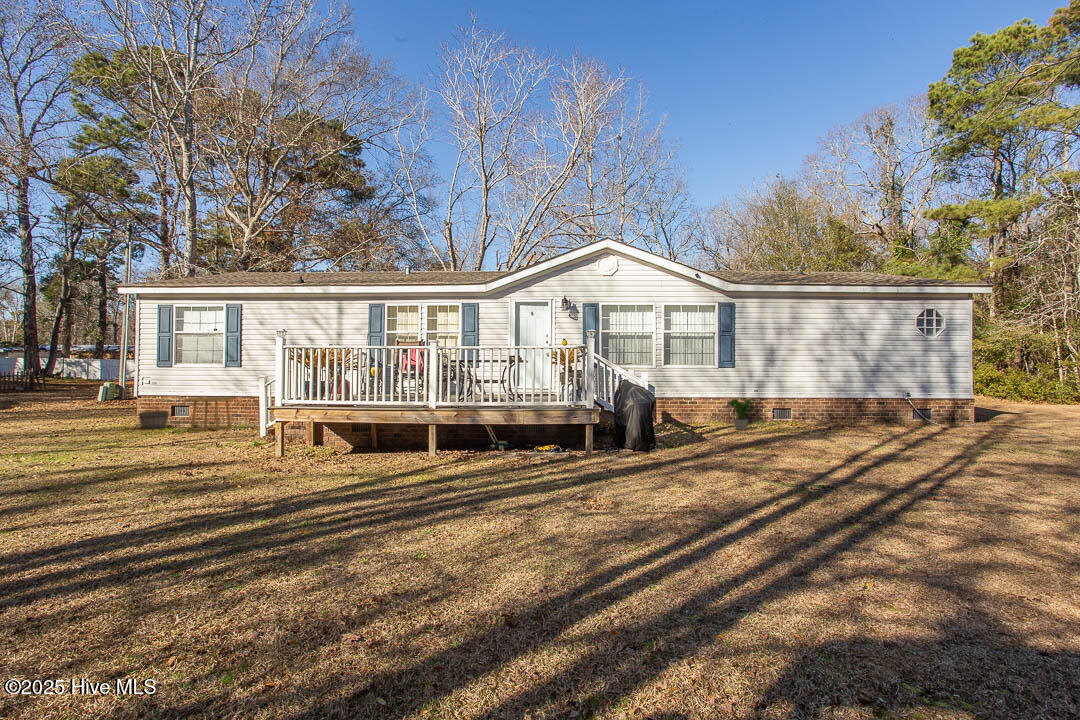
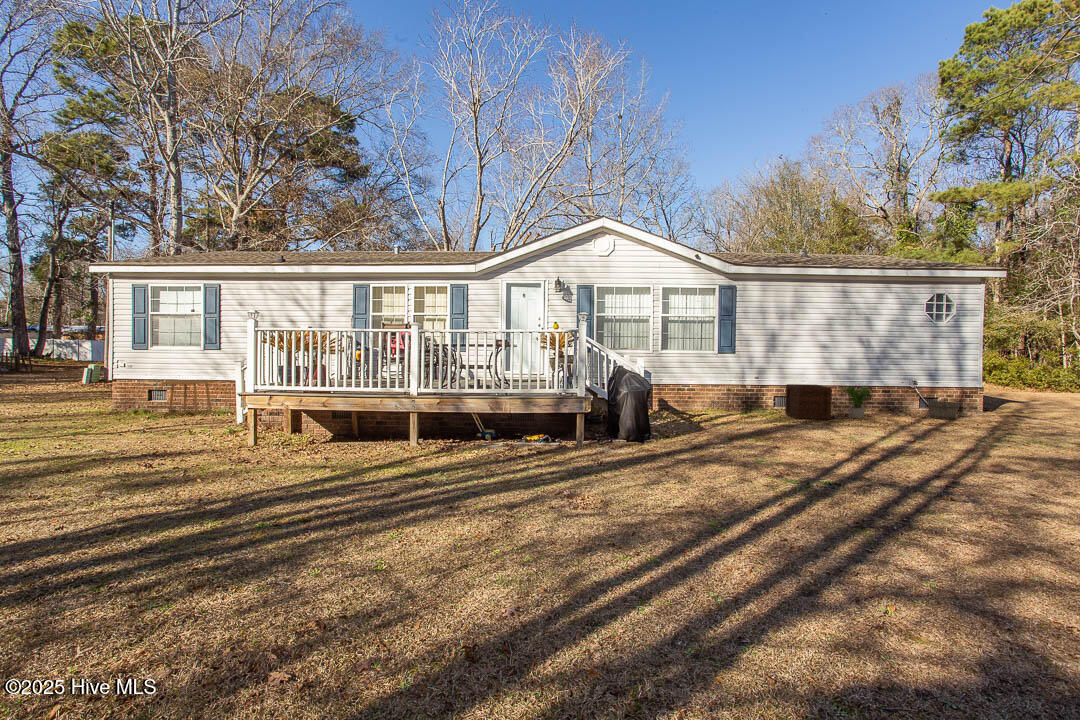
wooden crate: none [788,397,833,431] -> present [785,384,832,420]
potted plant: present [727,399,756,430] -> present [841,387,873,418]
wooden bucket: present [139,407,169,429] -> present [928,398,959,420]

